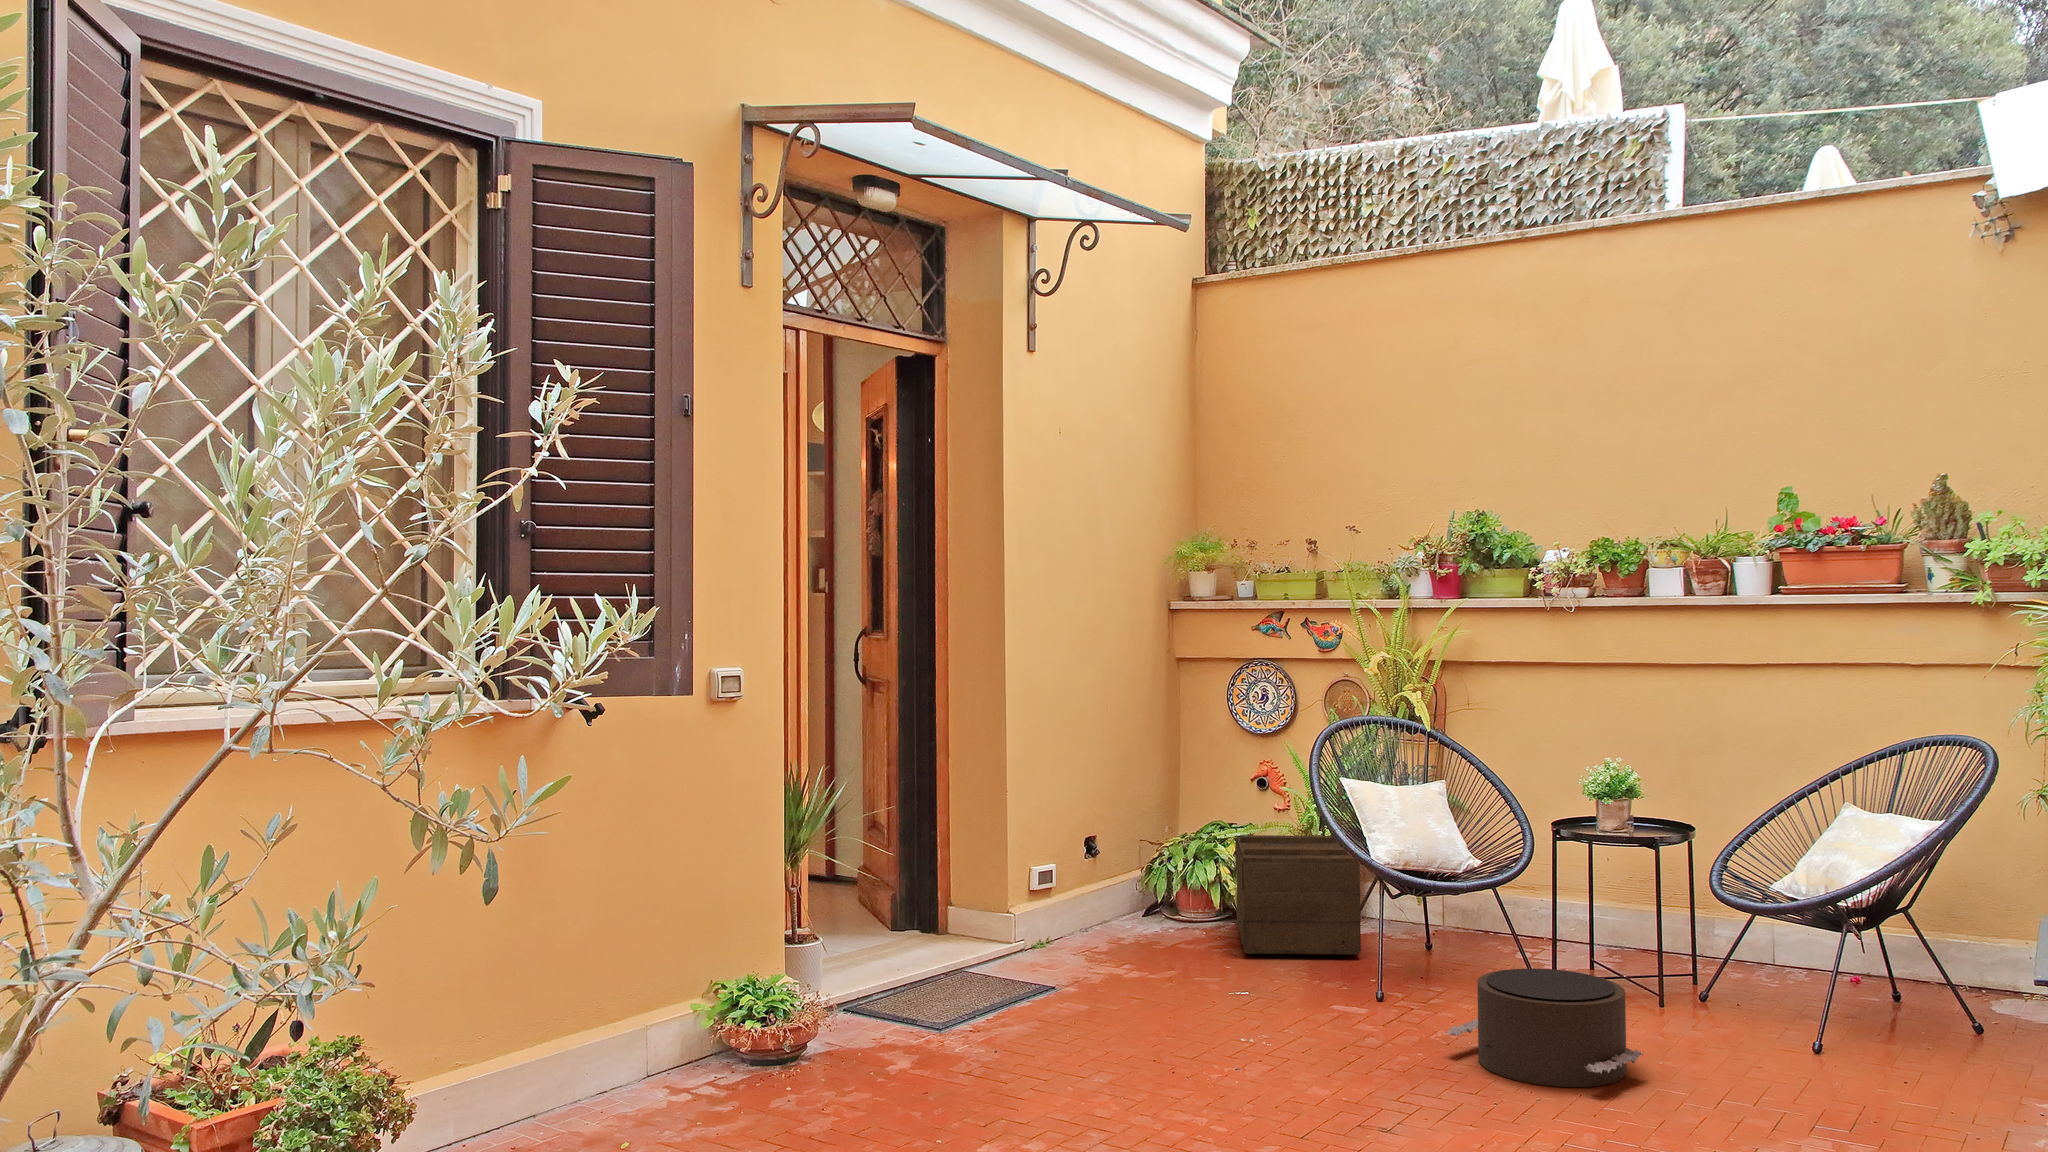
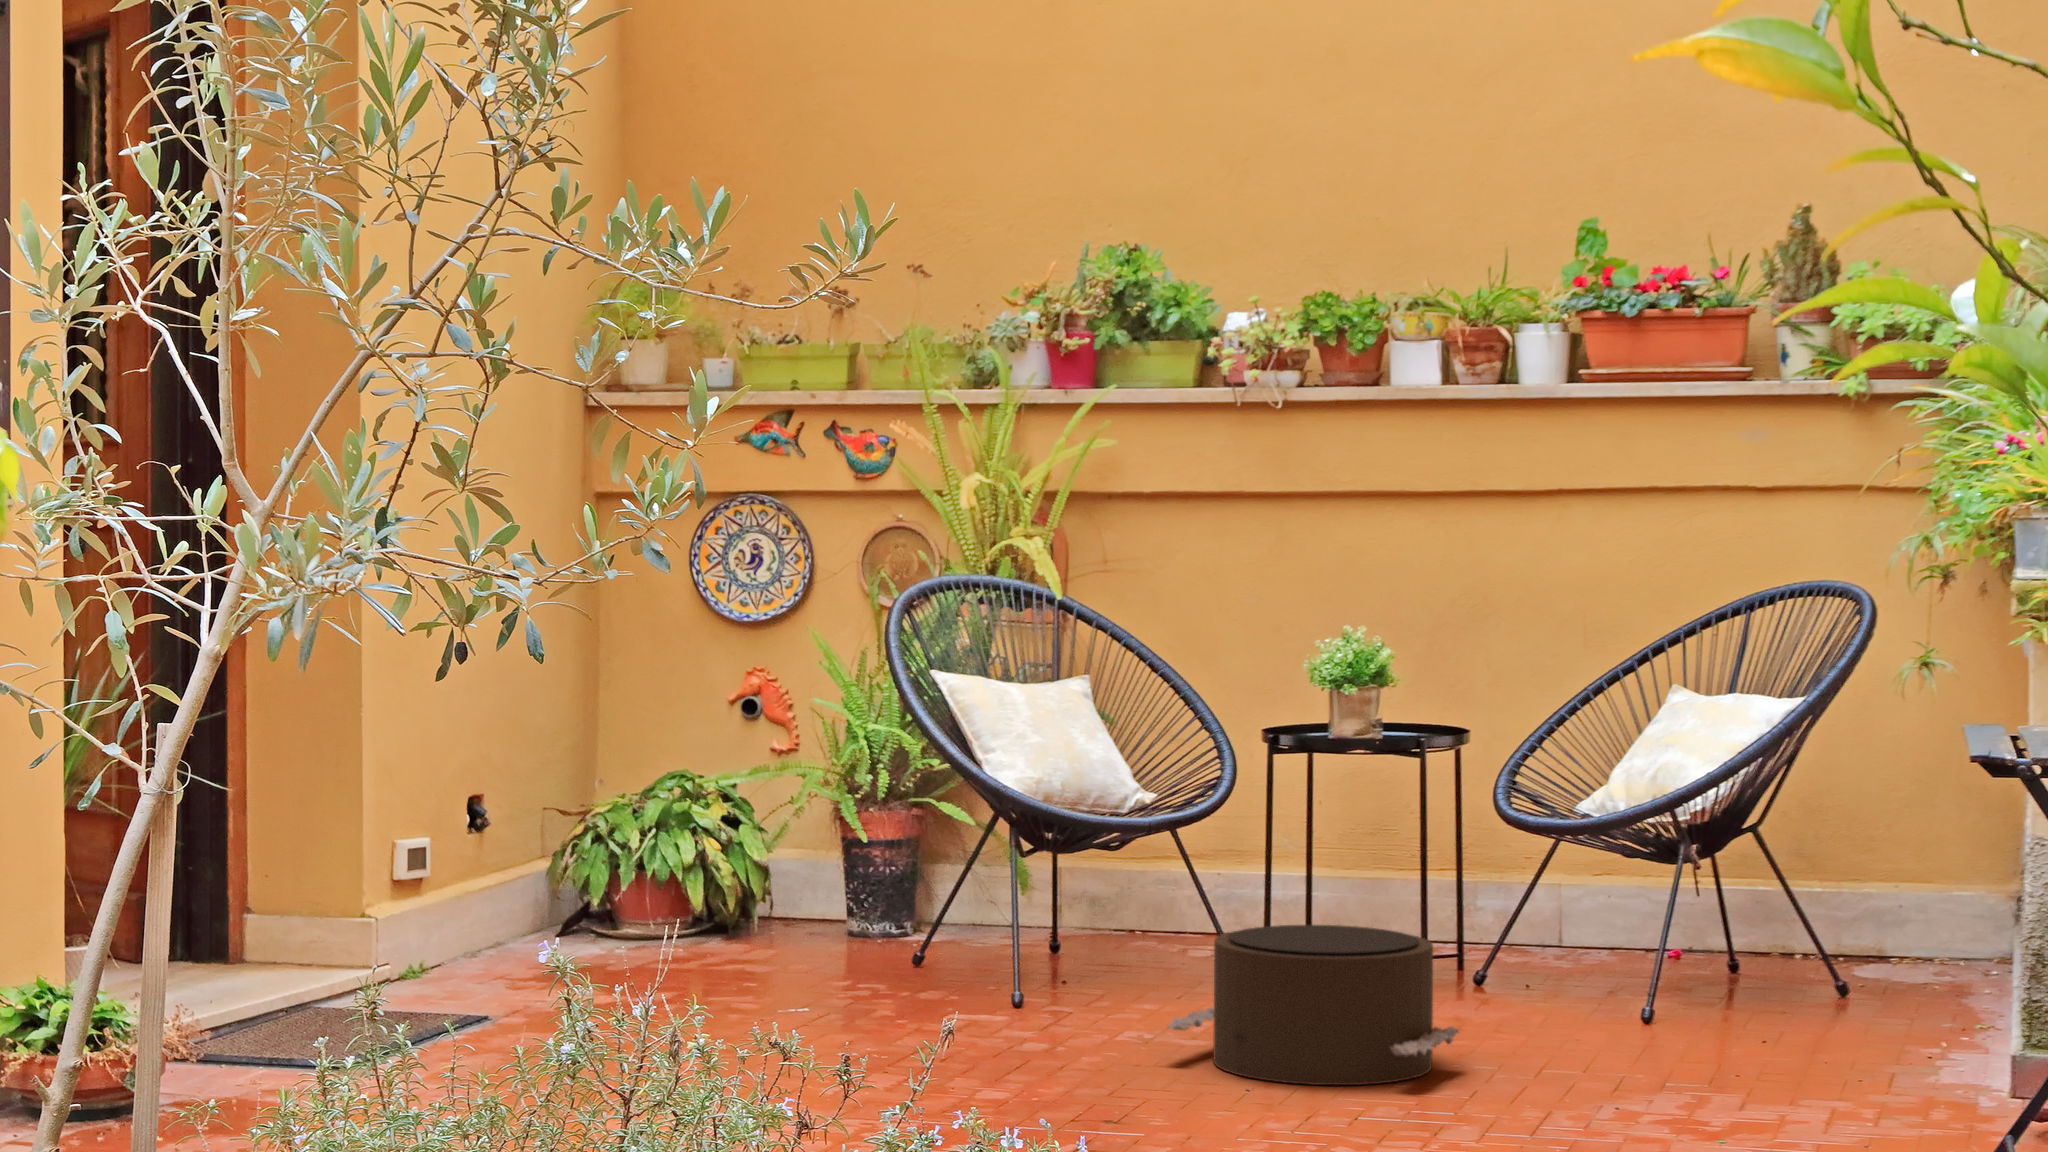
wooden crate: present [1235,835,1361,955] -> none [732,776,960,970]

